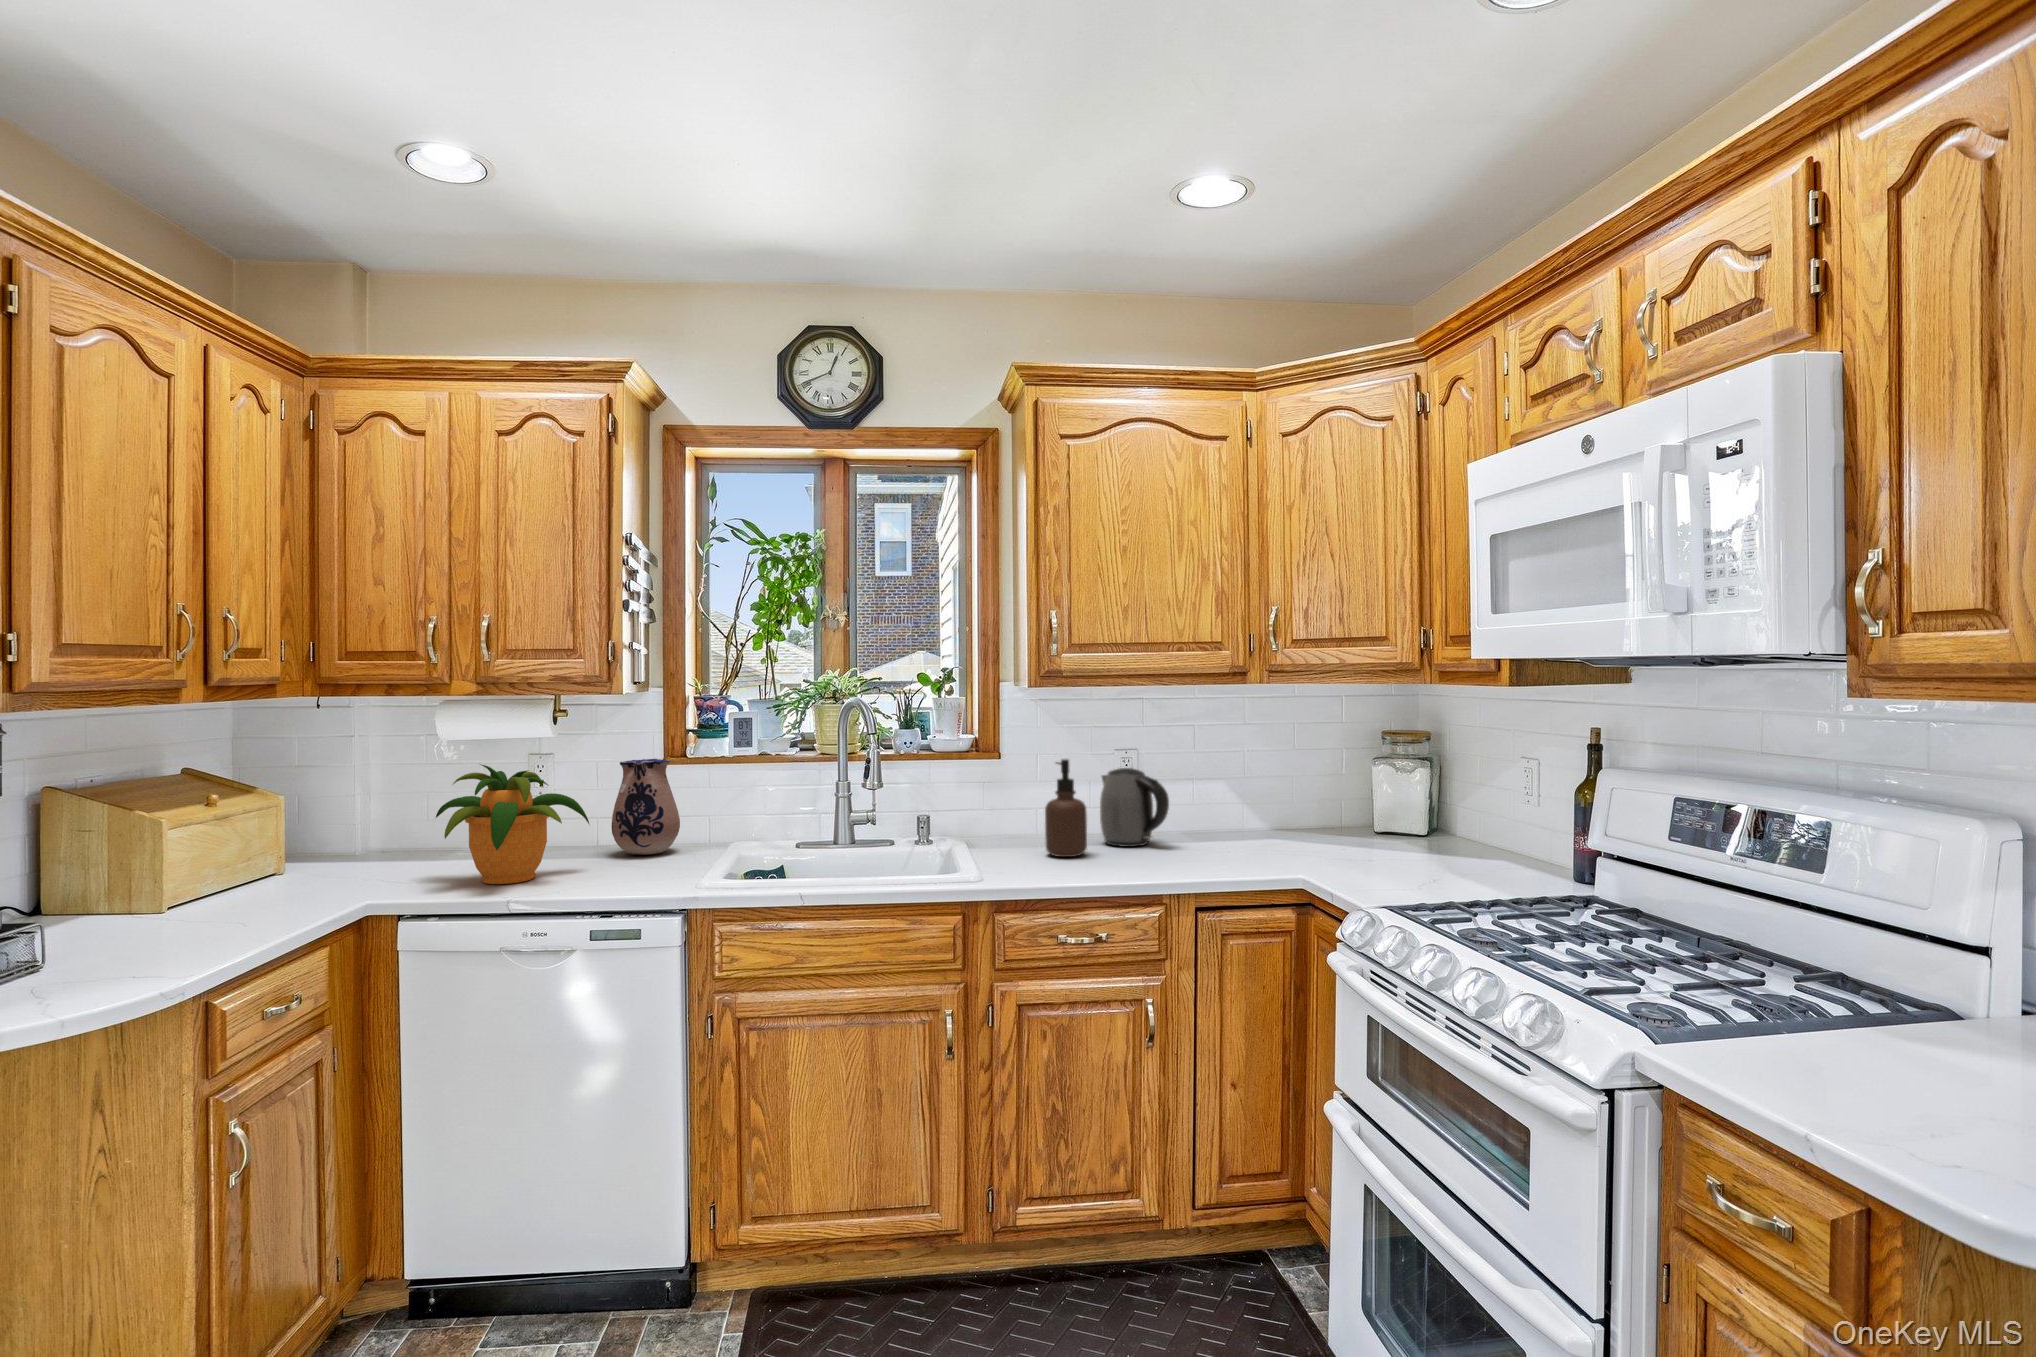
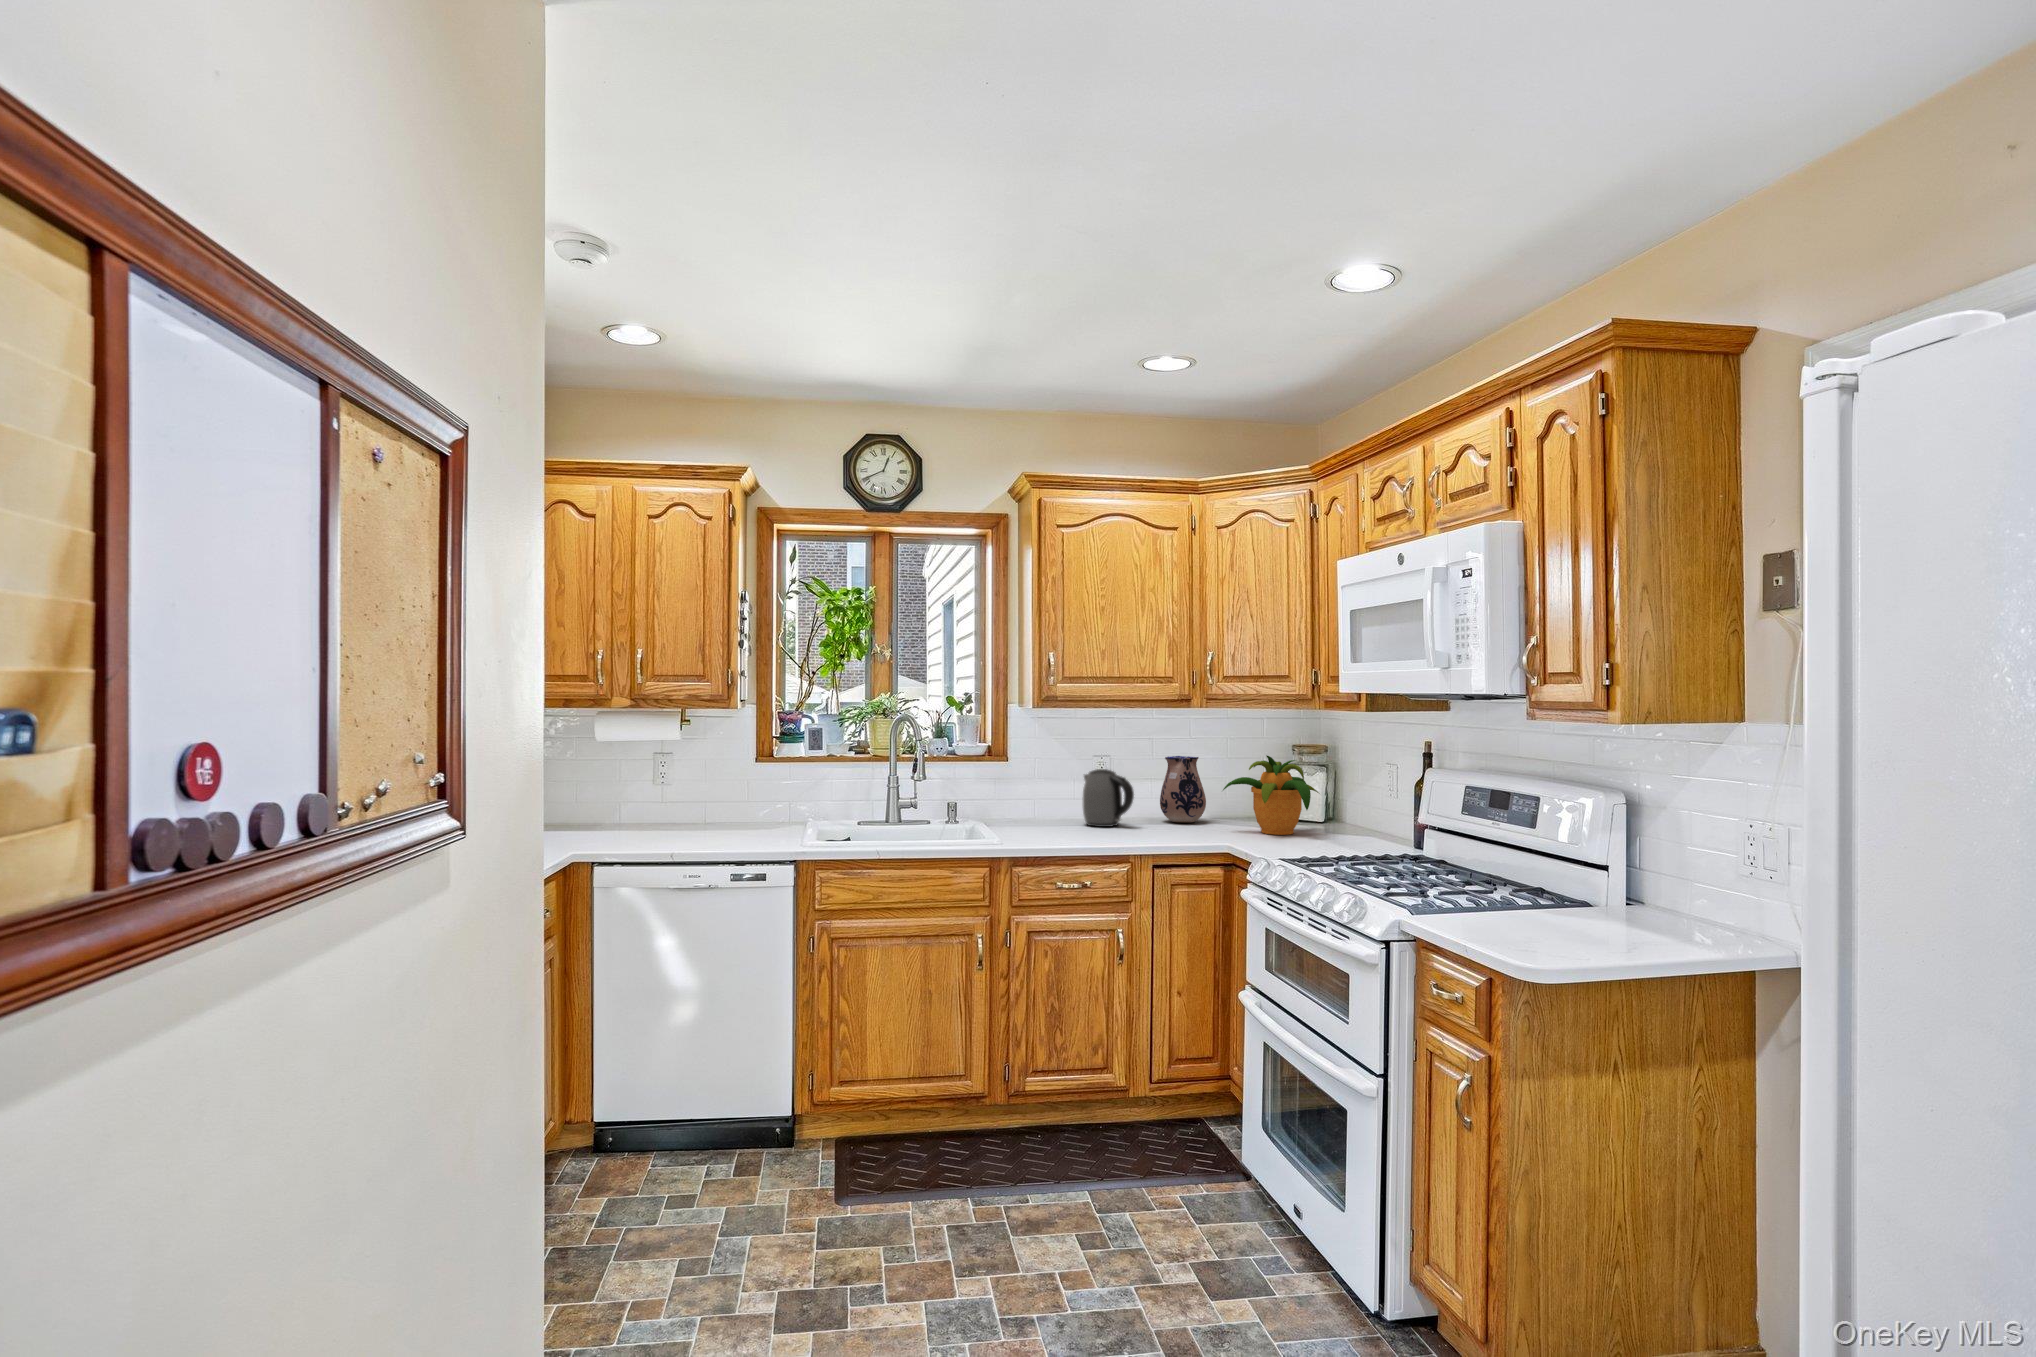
ceramic pitcher: present [612,759,680,855] -> present [1160,756,1206,822]
soap dispenser: present [1045,759,1087,857] -> none [1044,761,1074,832]
potted plant: present [436,764,589,884] -> present [1223,756,1319,835]

